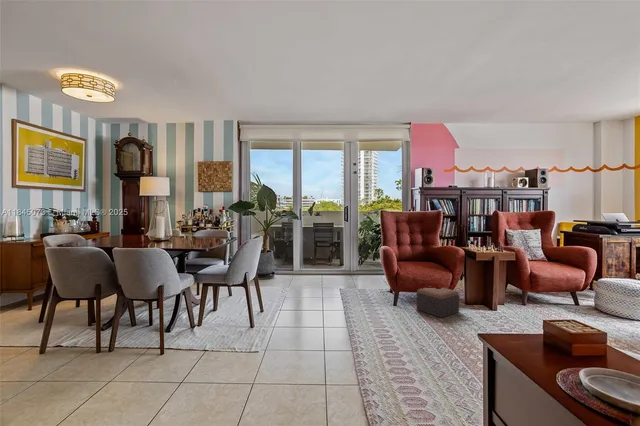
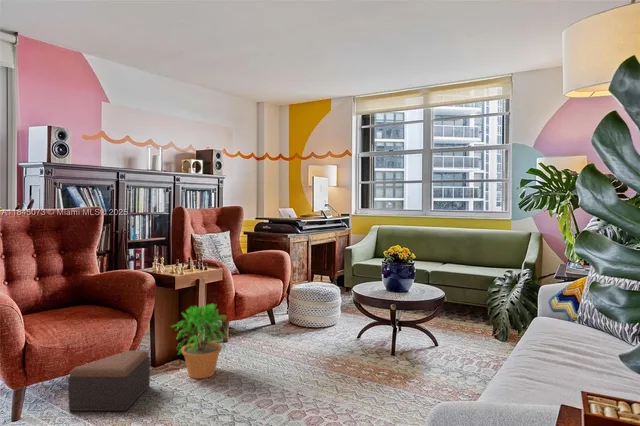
potted plant: none [474,271,516,319] -> present [177,304,226,379]

